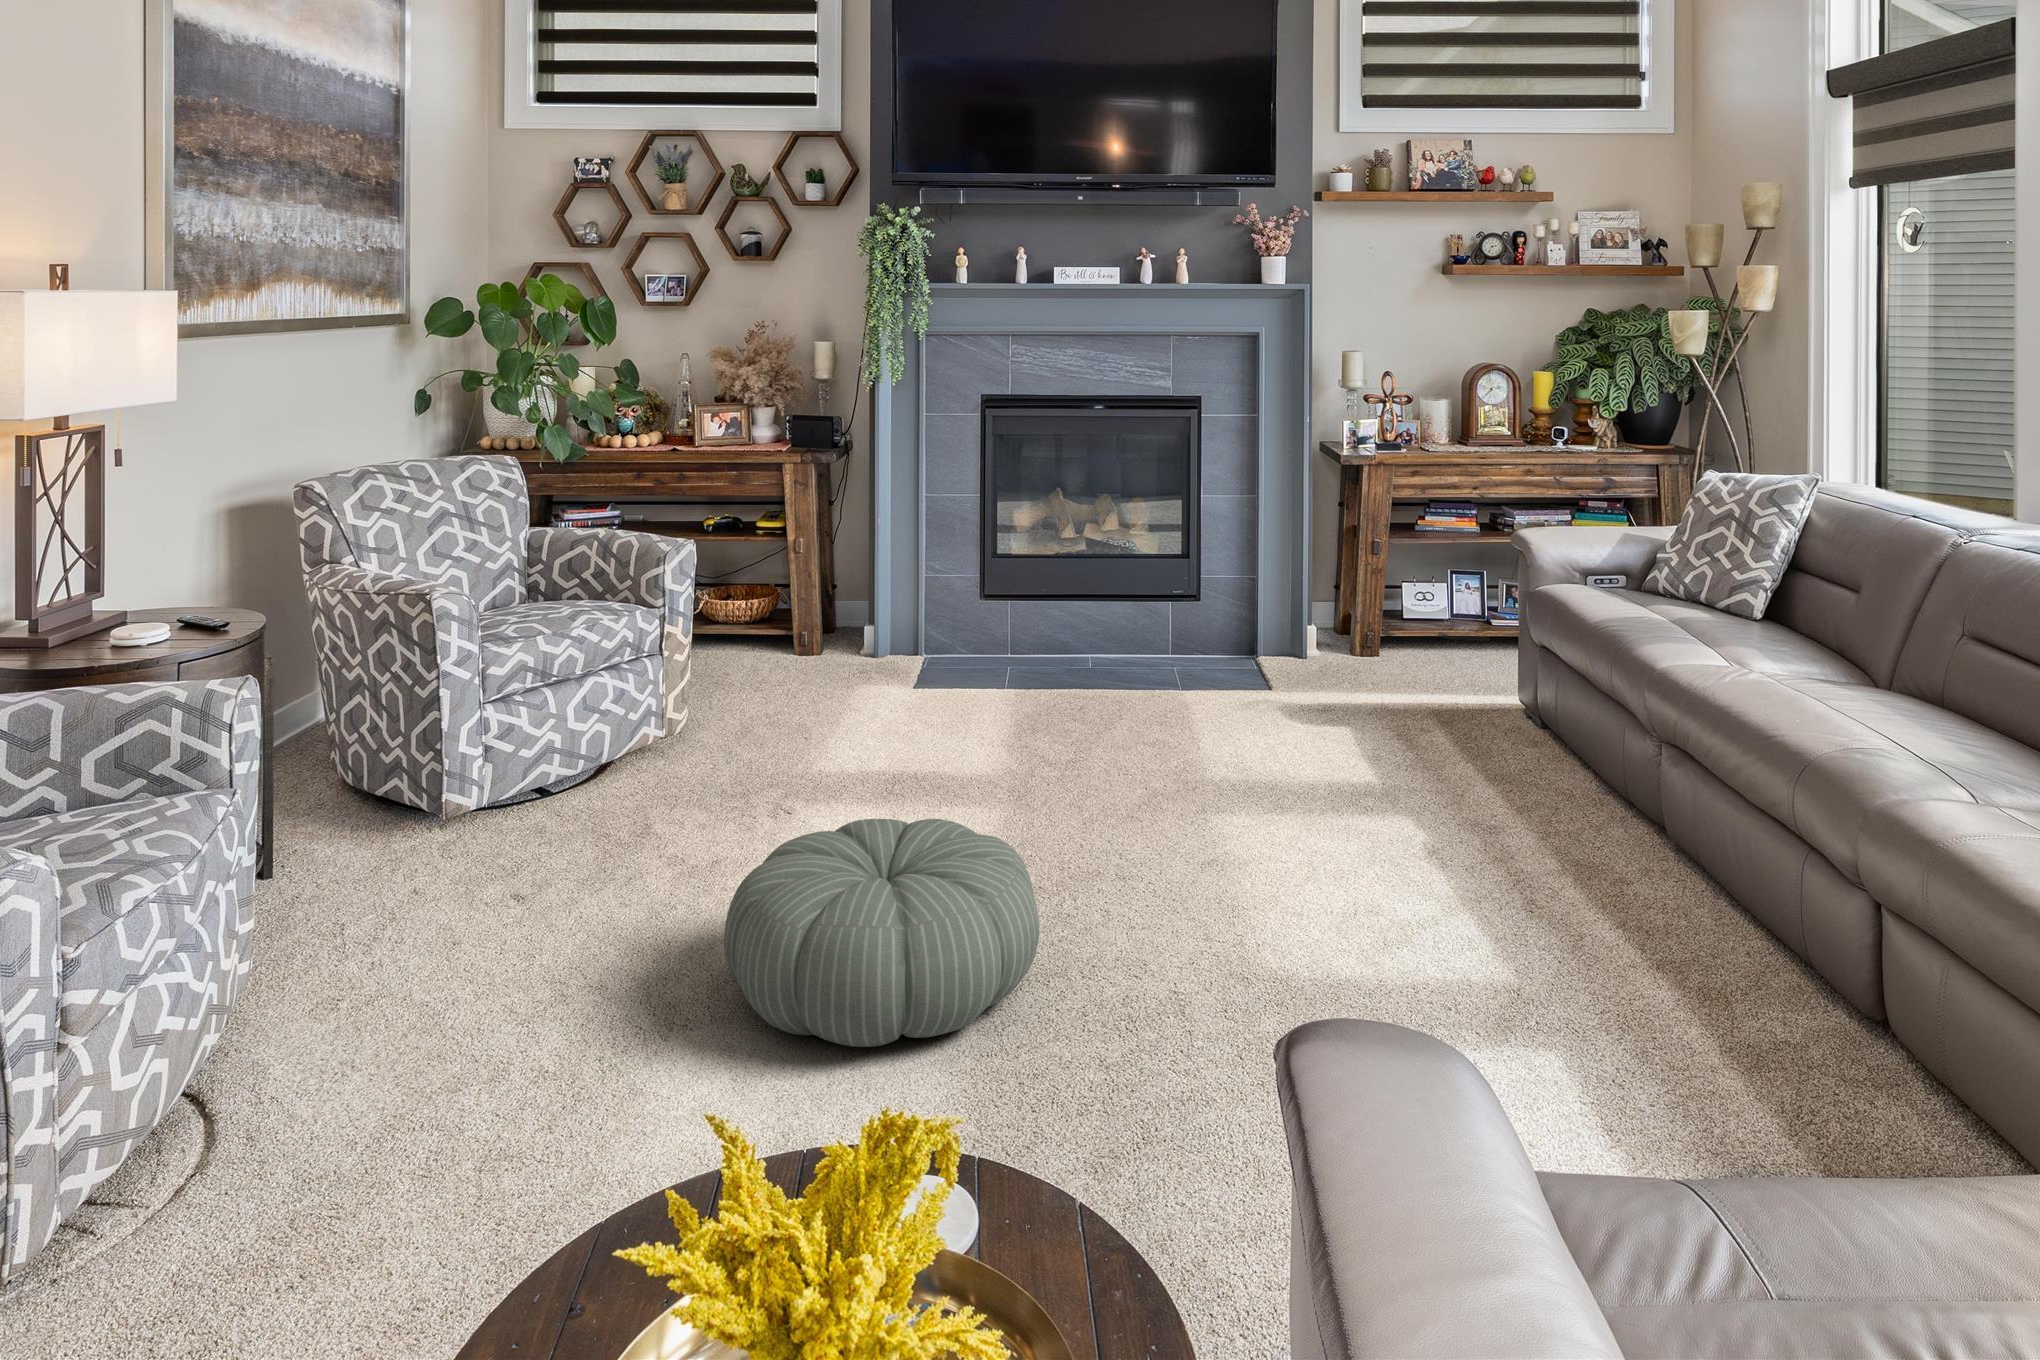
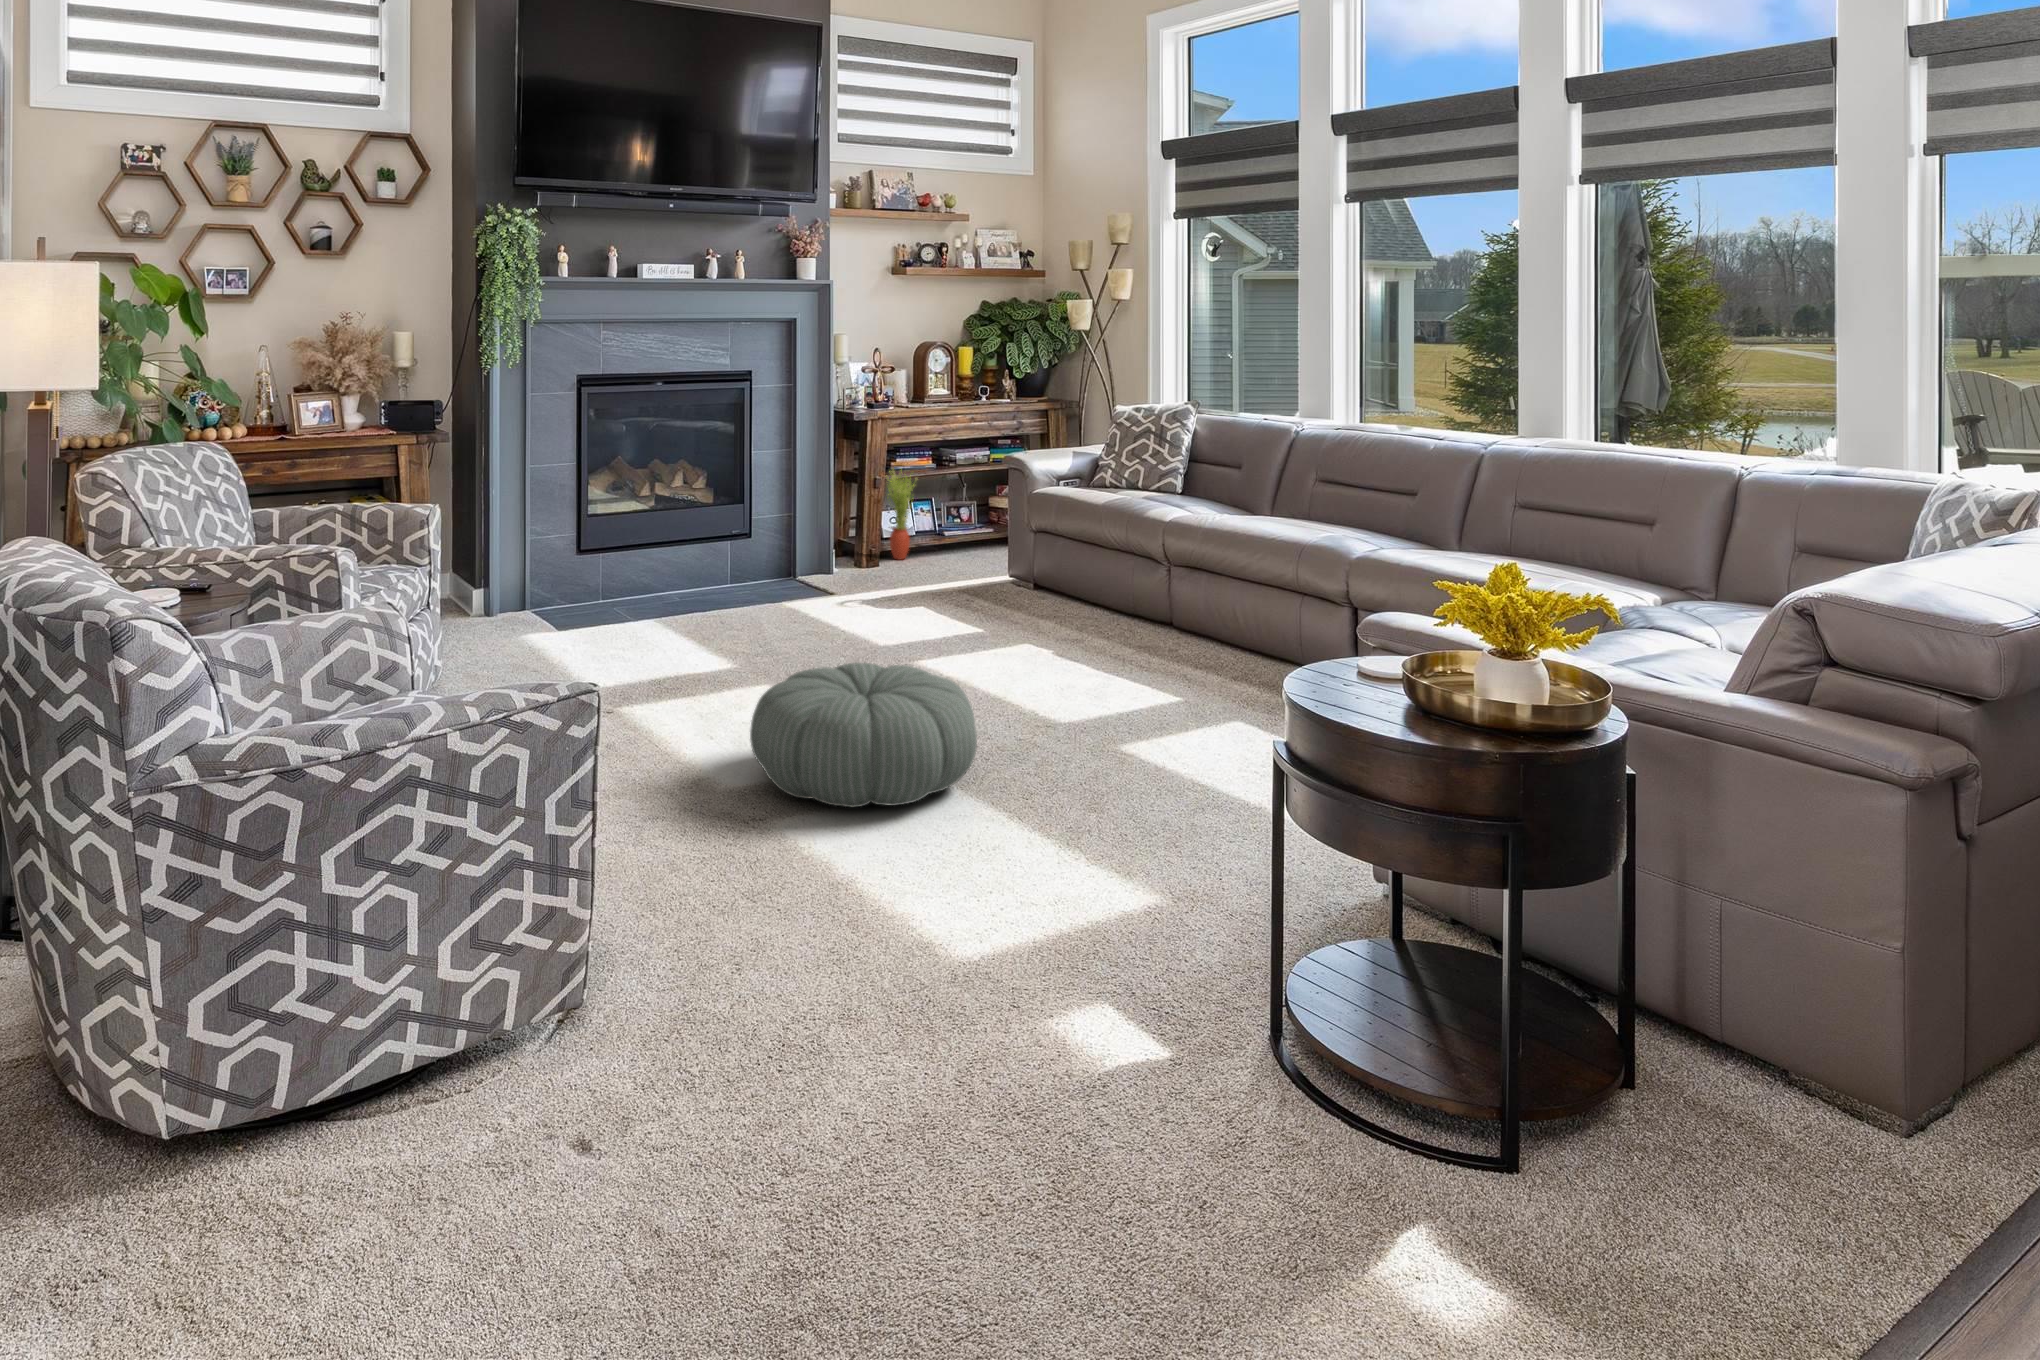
potted plant: none [1390,528,1438,647] -> present [886,469,914,559]

